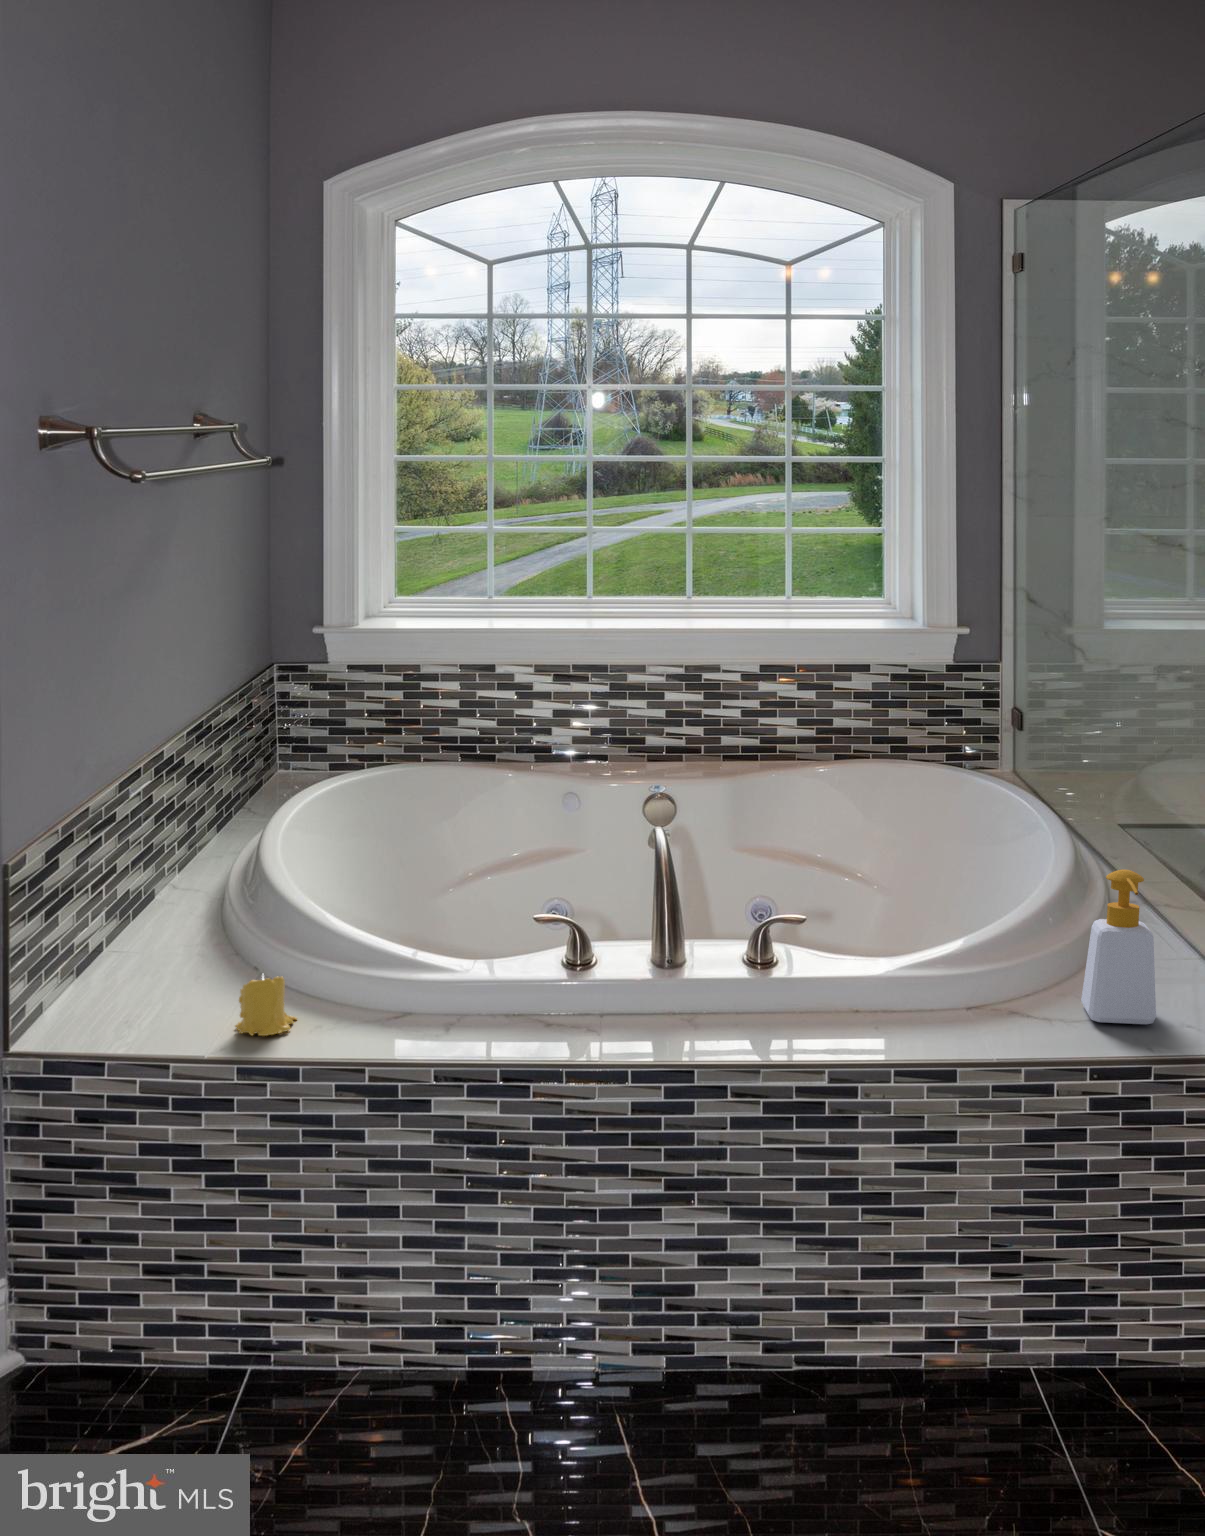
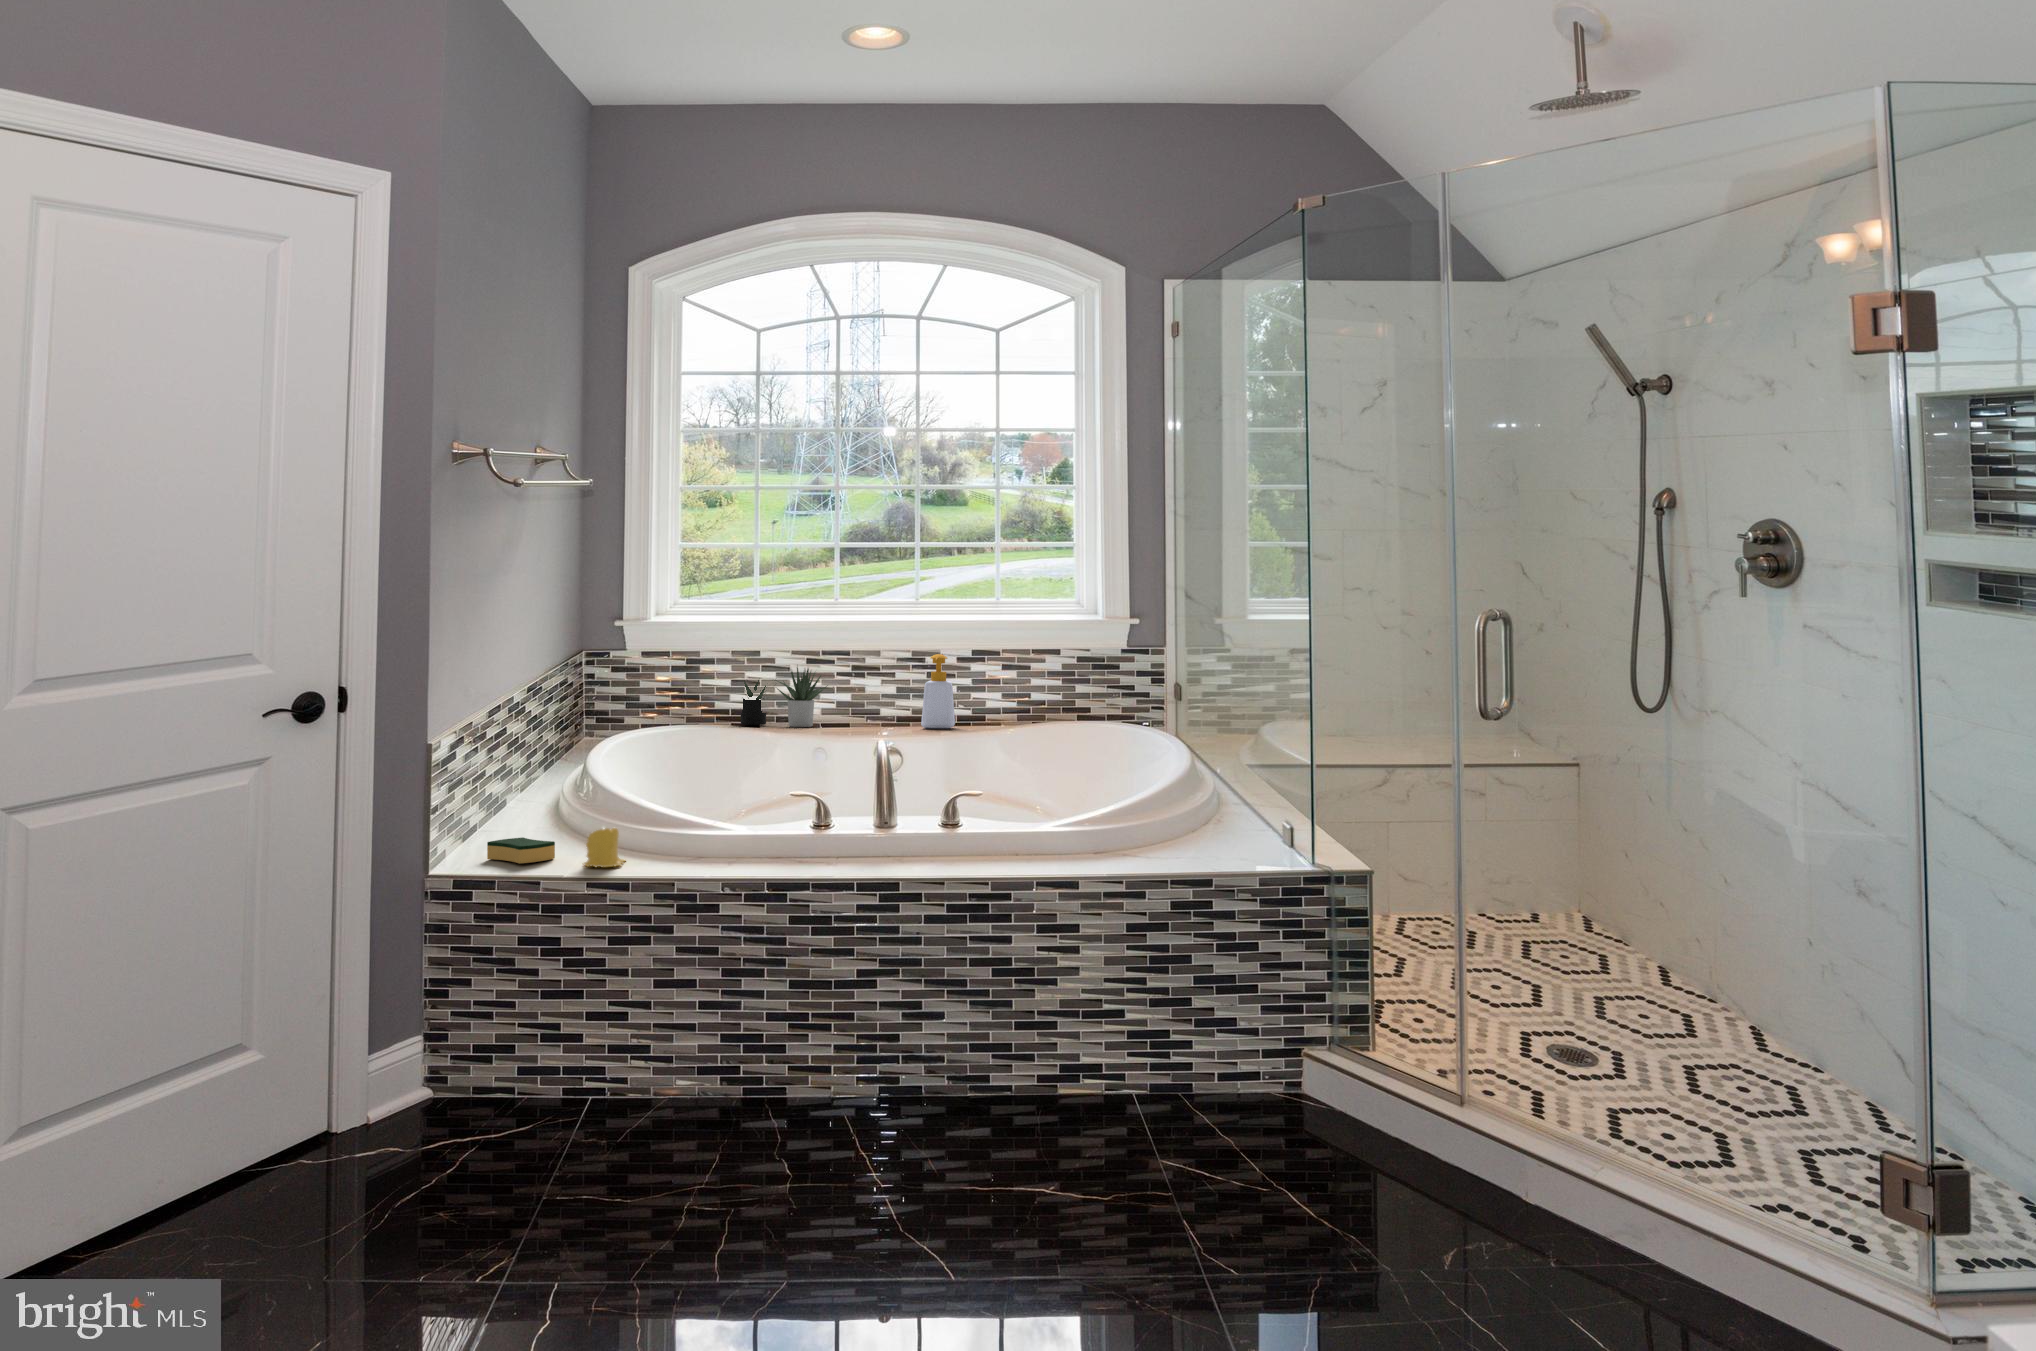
succulent plant: none [454,683,578,763] -> present [741,667,828,727]
soap bottle: present [1081,870,1156,1024] -> present [921,654,955,729]
sponge: none [104,976,199,1026] -> present [487,837,555,864]

